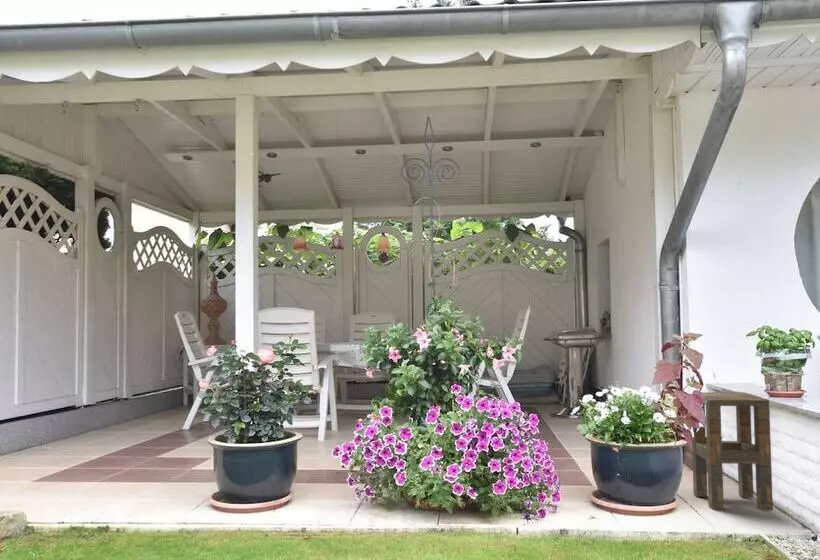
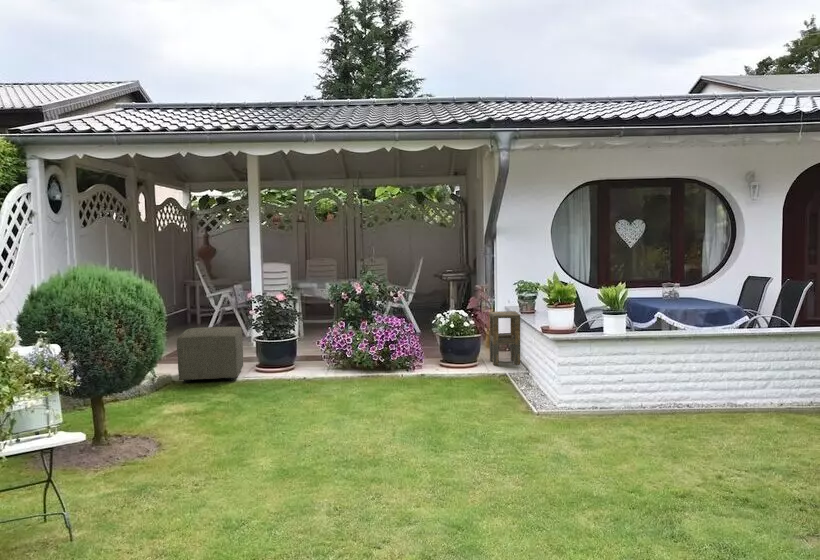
ottoman: none [32,413,190,533] -> present [177,327,243,383]

